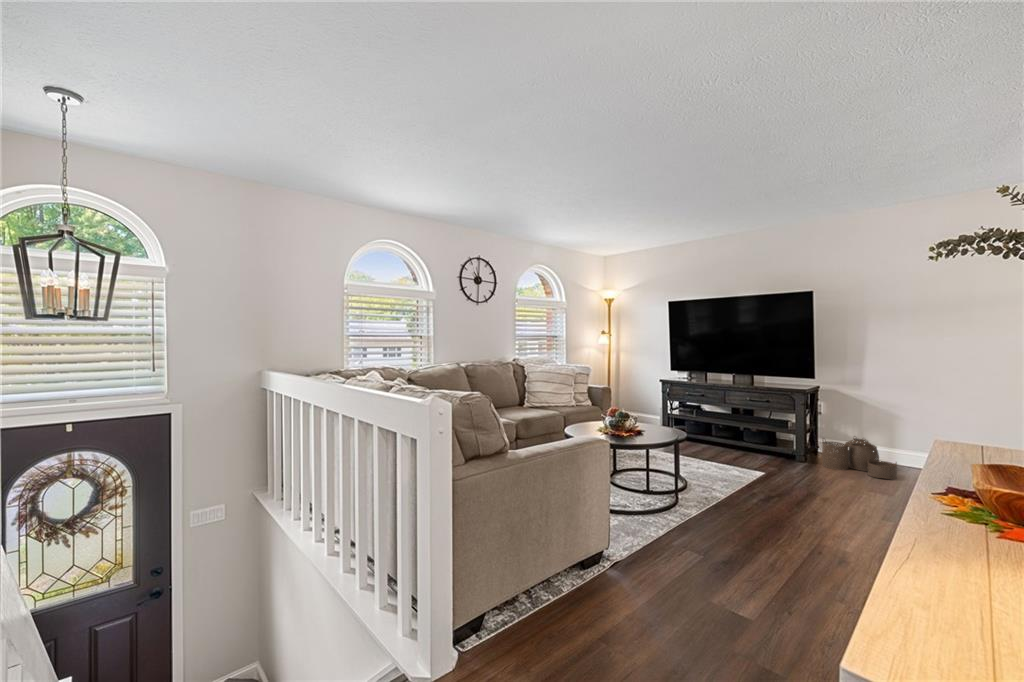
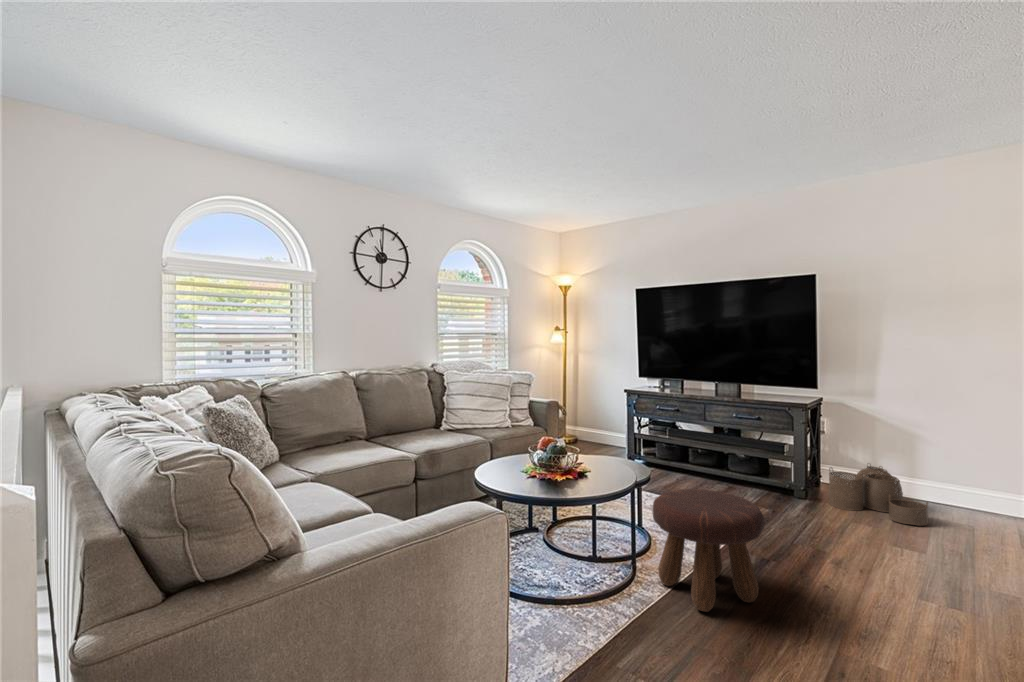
footstool: none [691,443,769,520] -> present [652,489,764,612]

